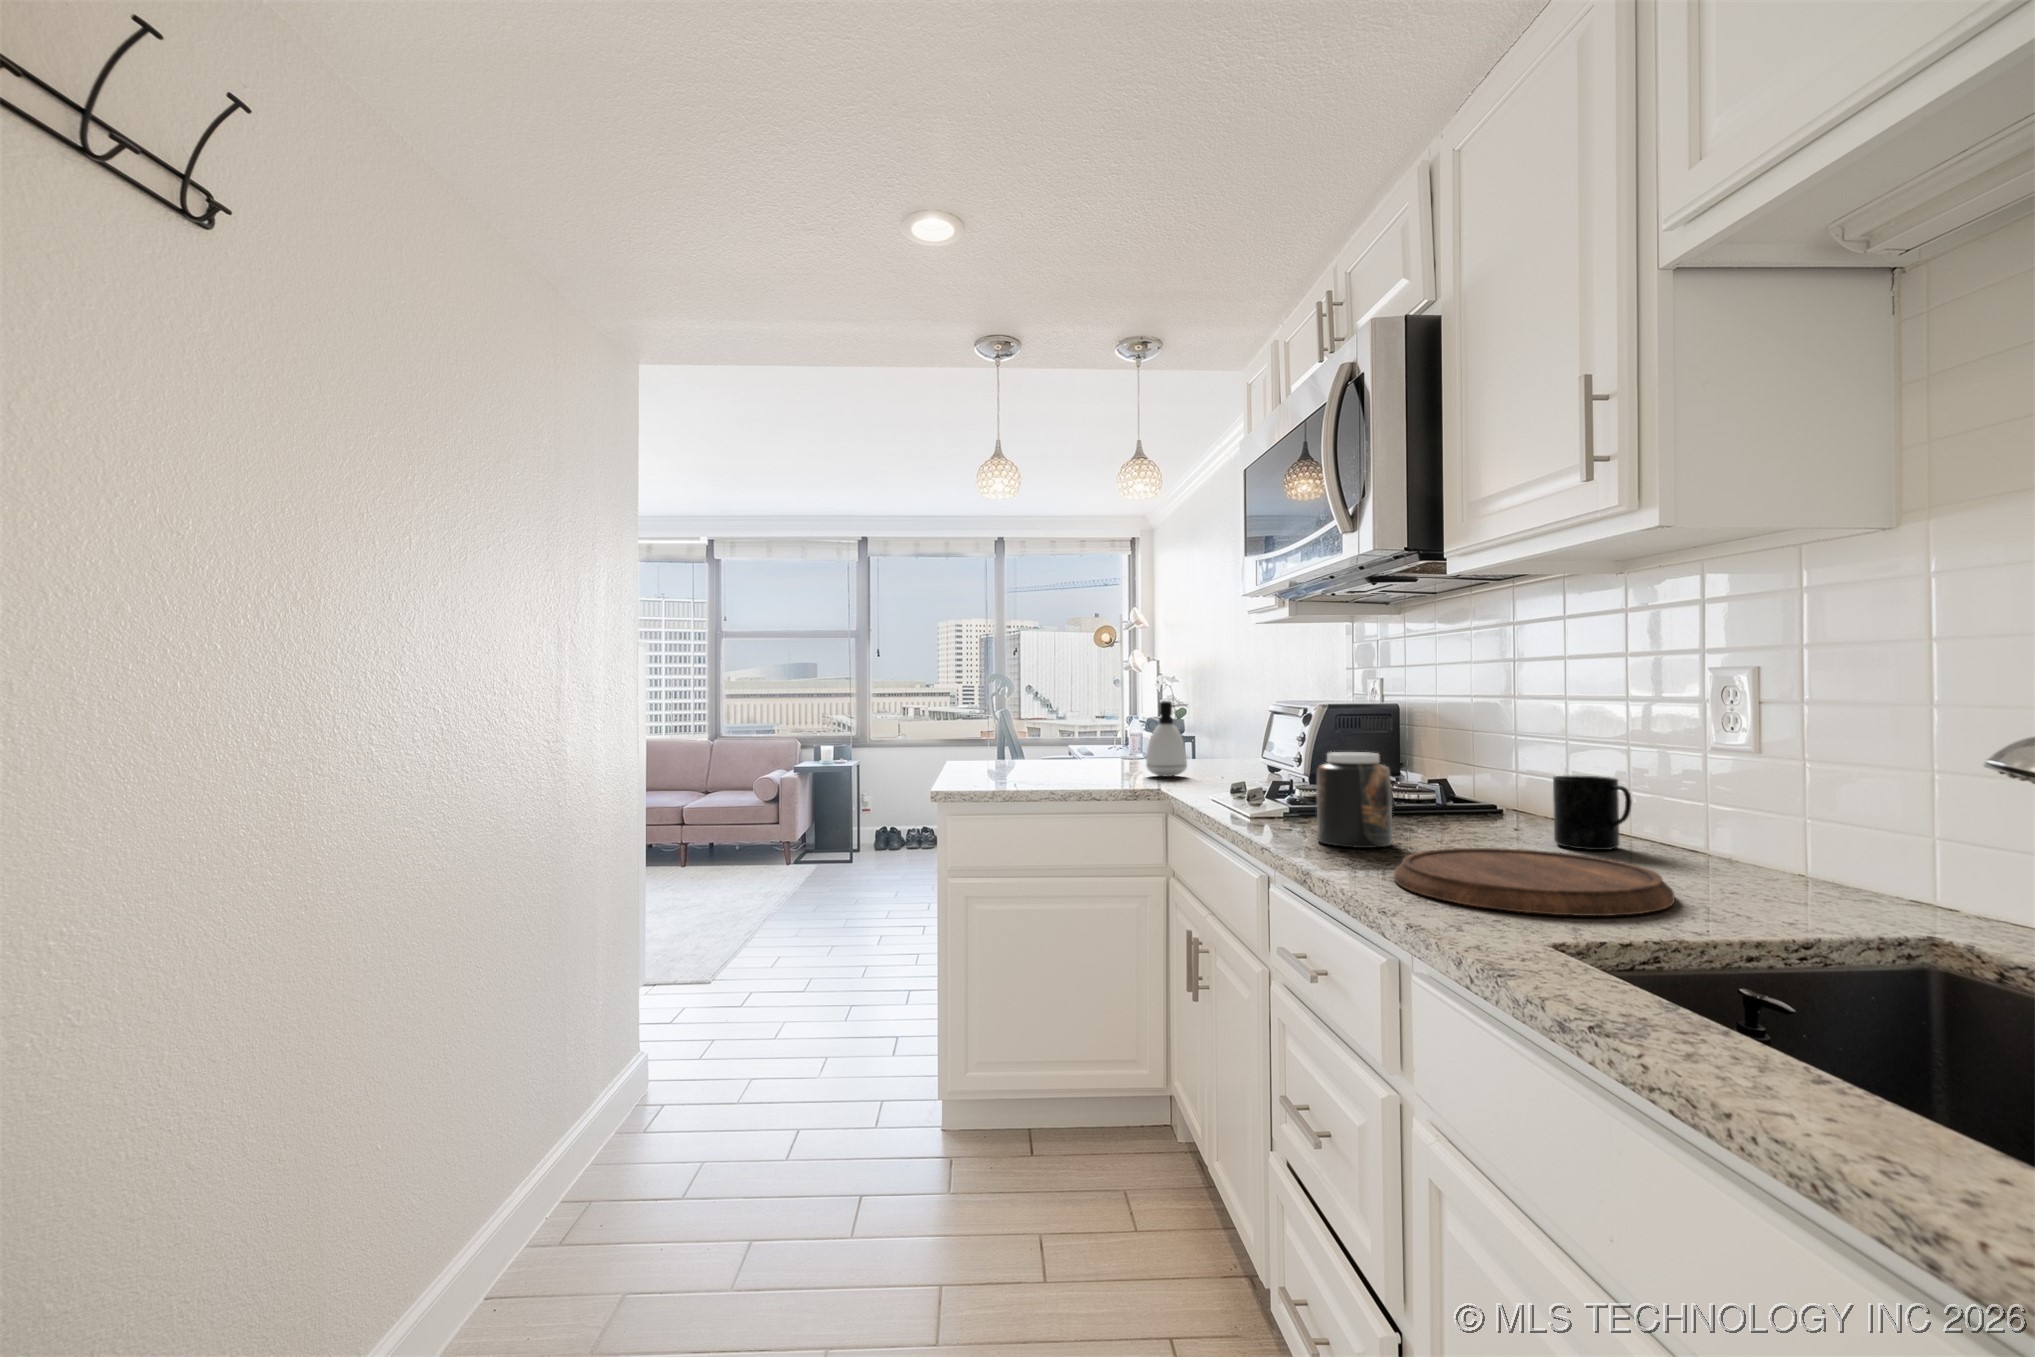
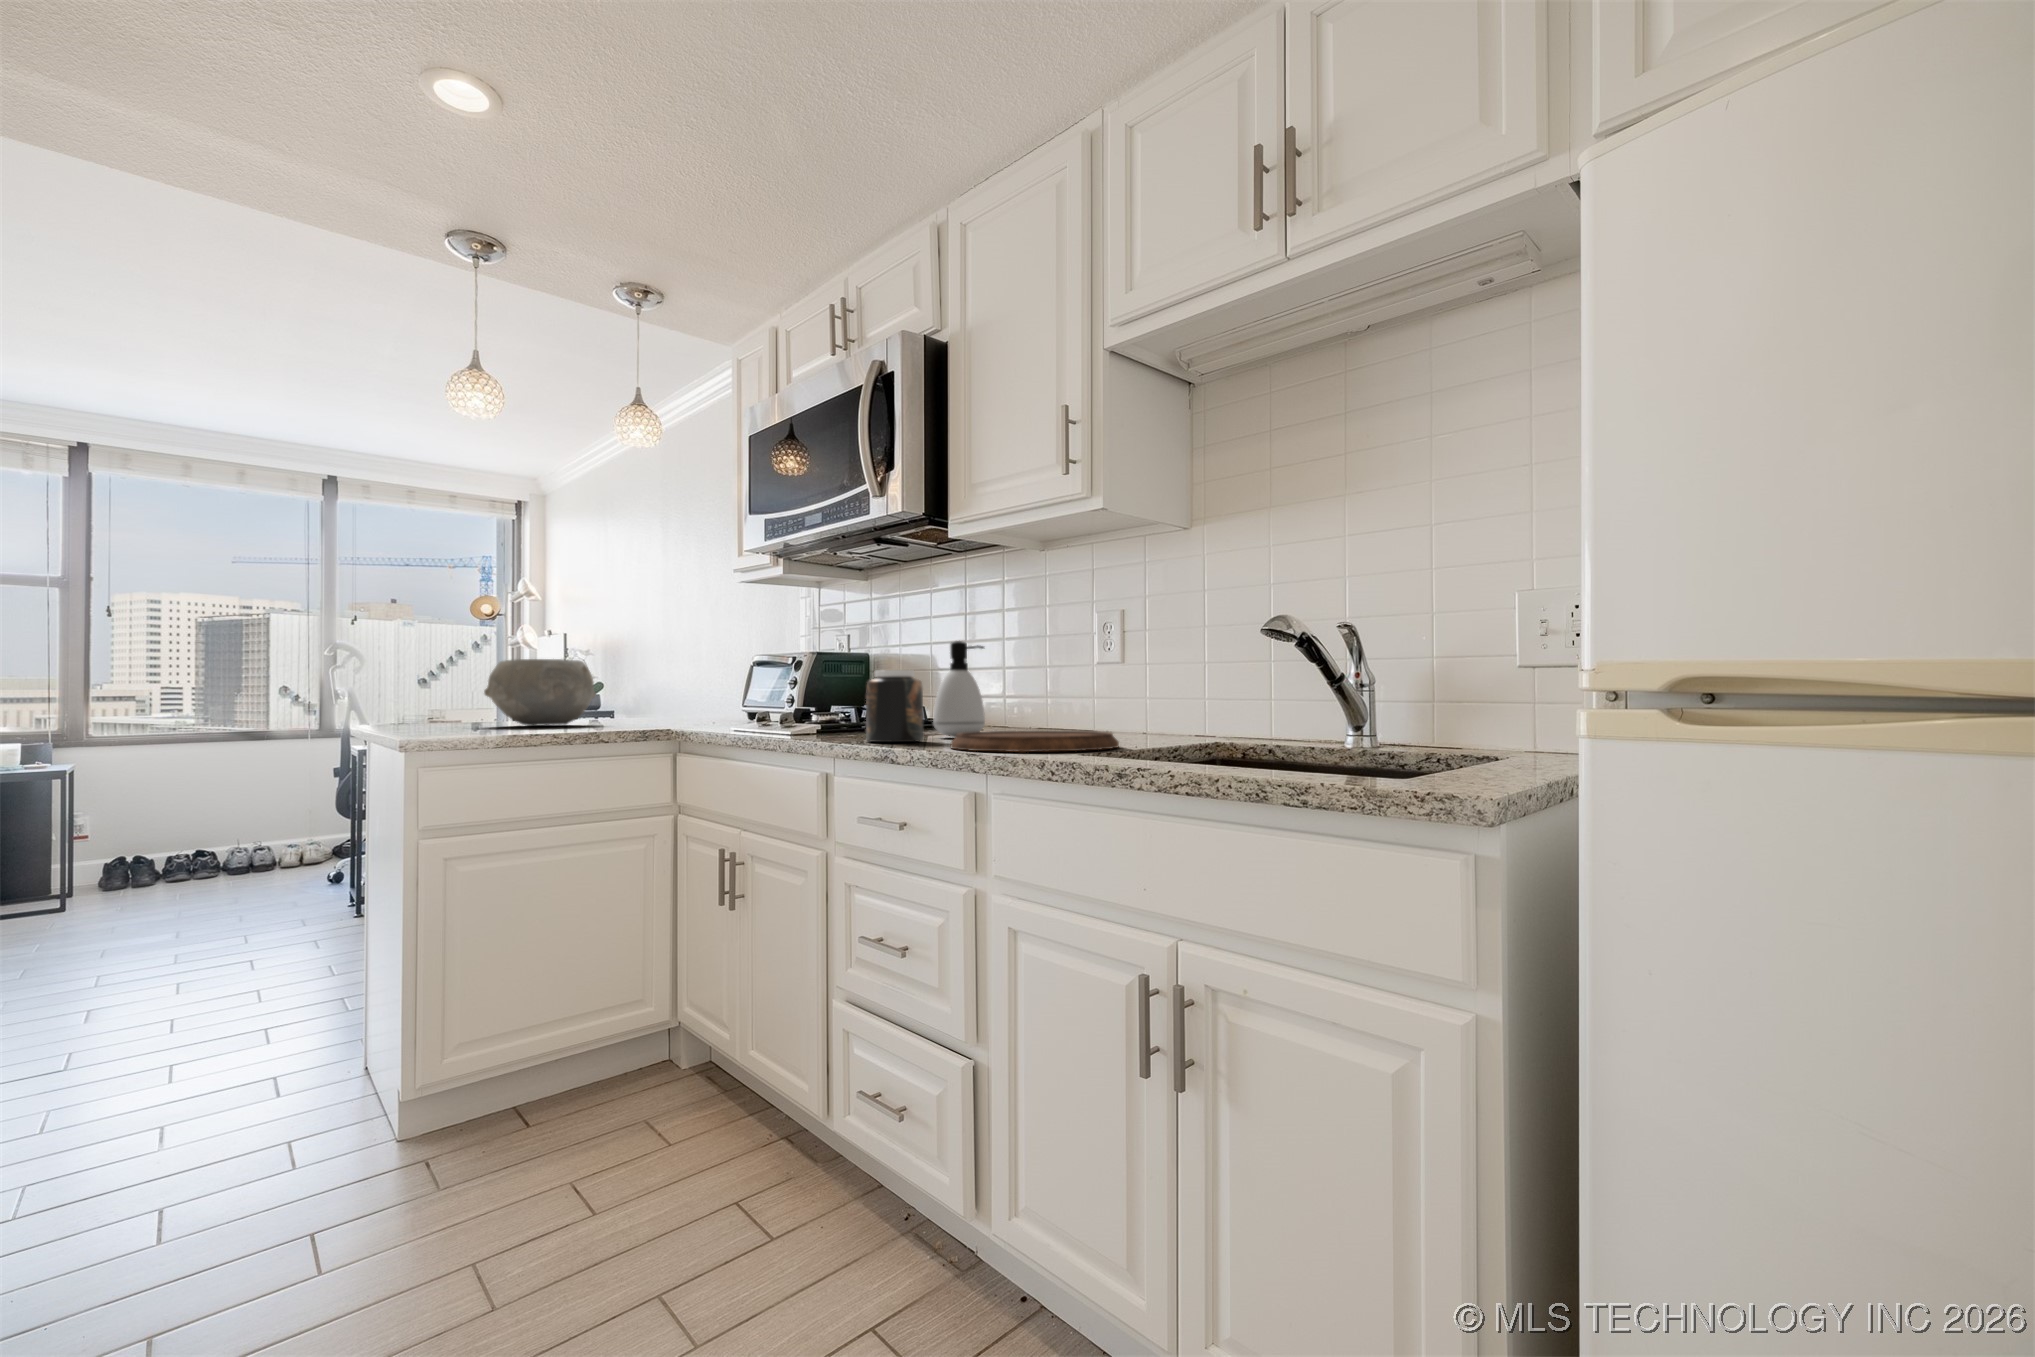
soap dispenser: present [1146,701,1187,777] -> present [933,641,985,737]
ceramic bowl: none [1034,706,1129,768] -> present [484,659,595,726]
mug: present [1553,776,1632,850] -> none [1021,689,1070,738]

